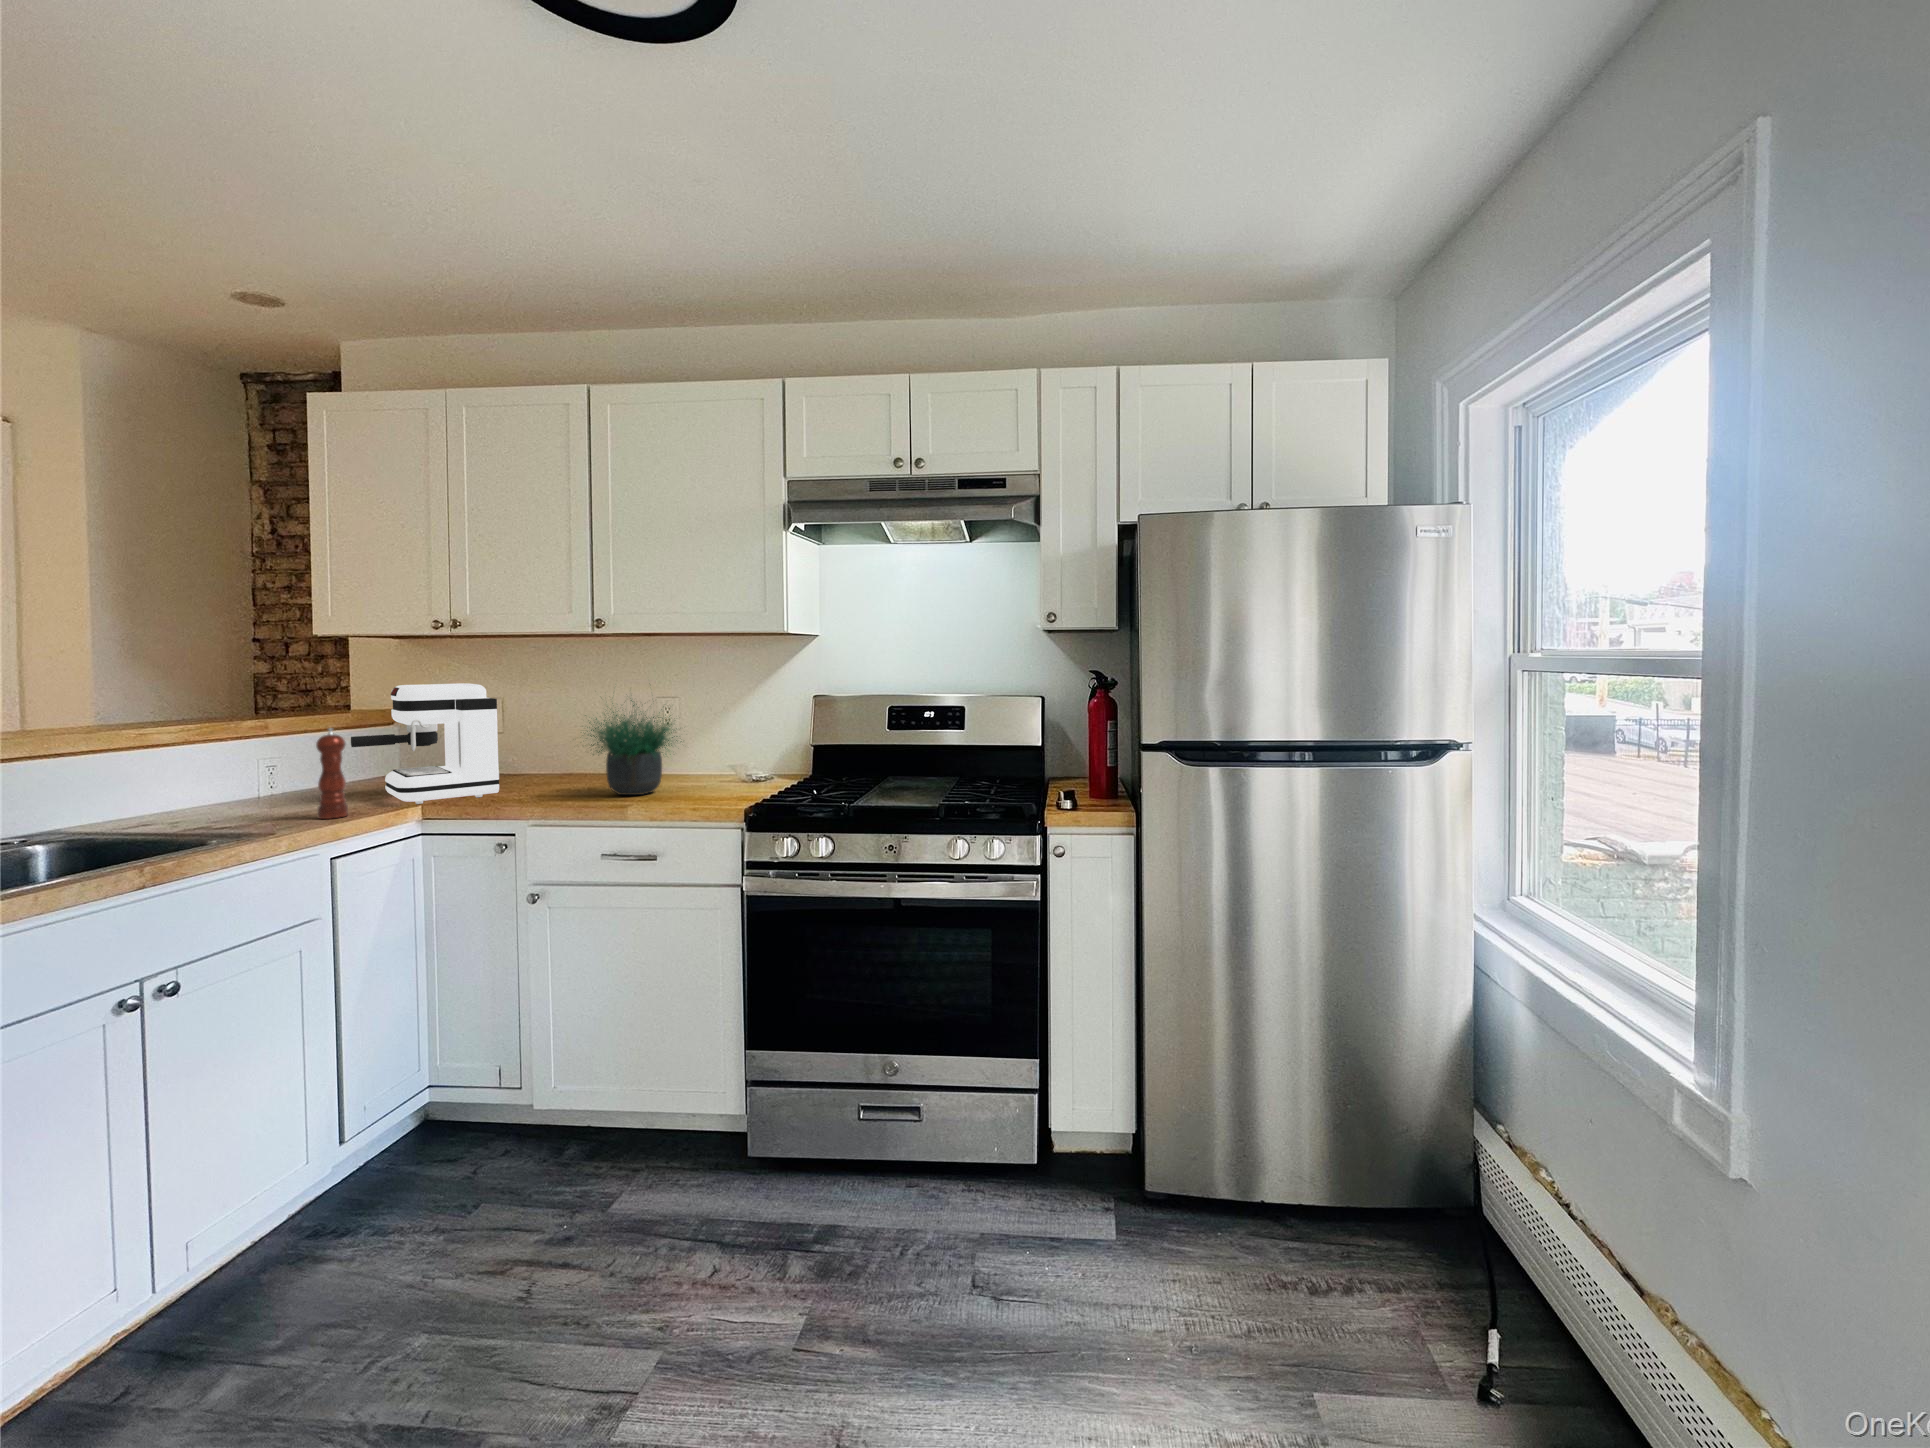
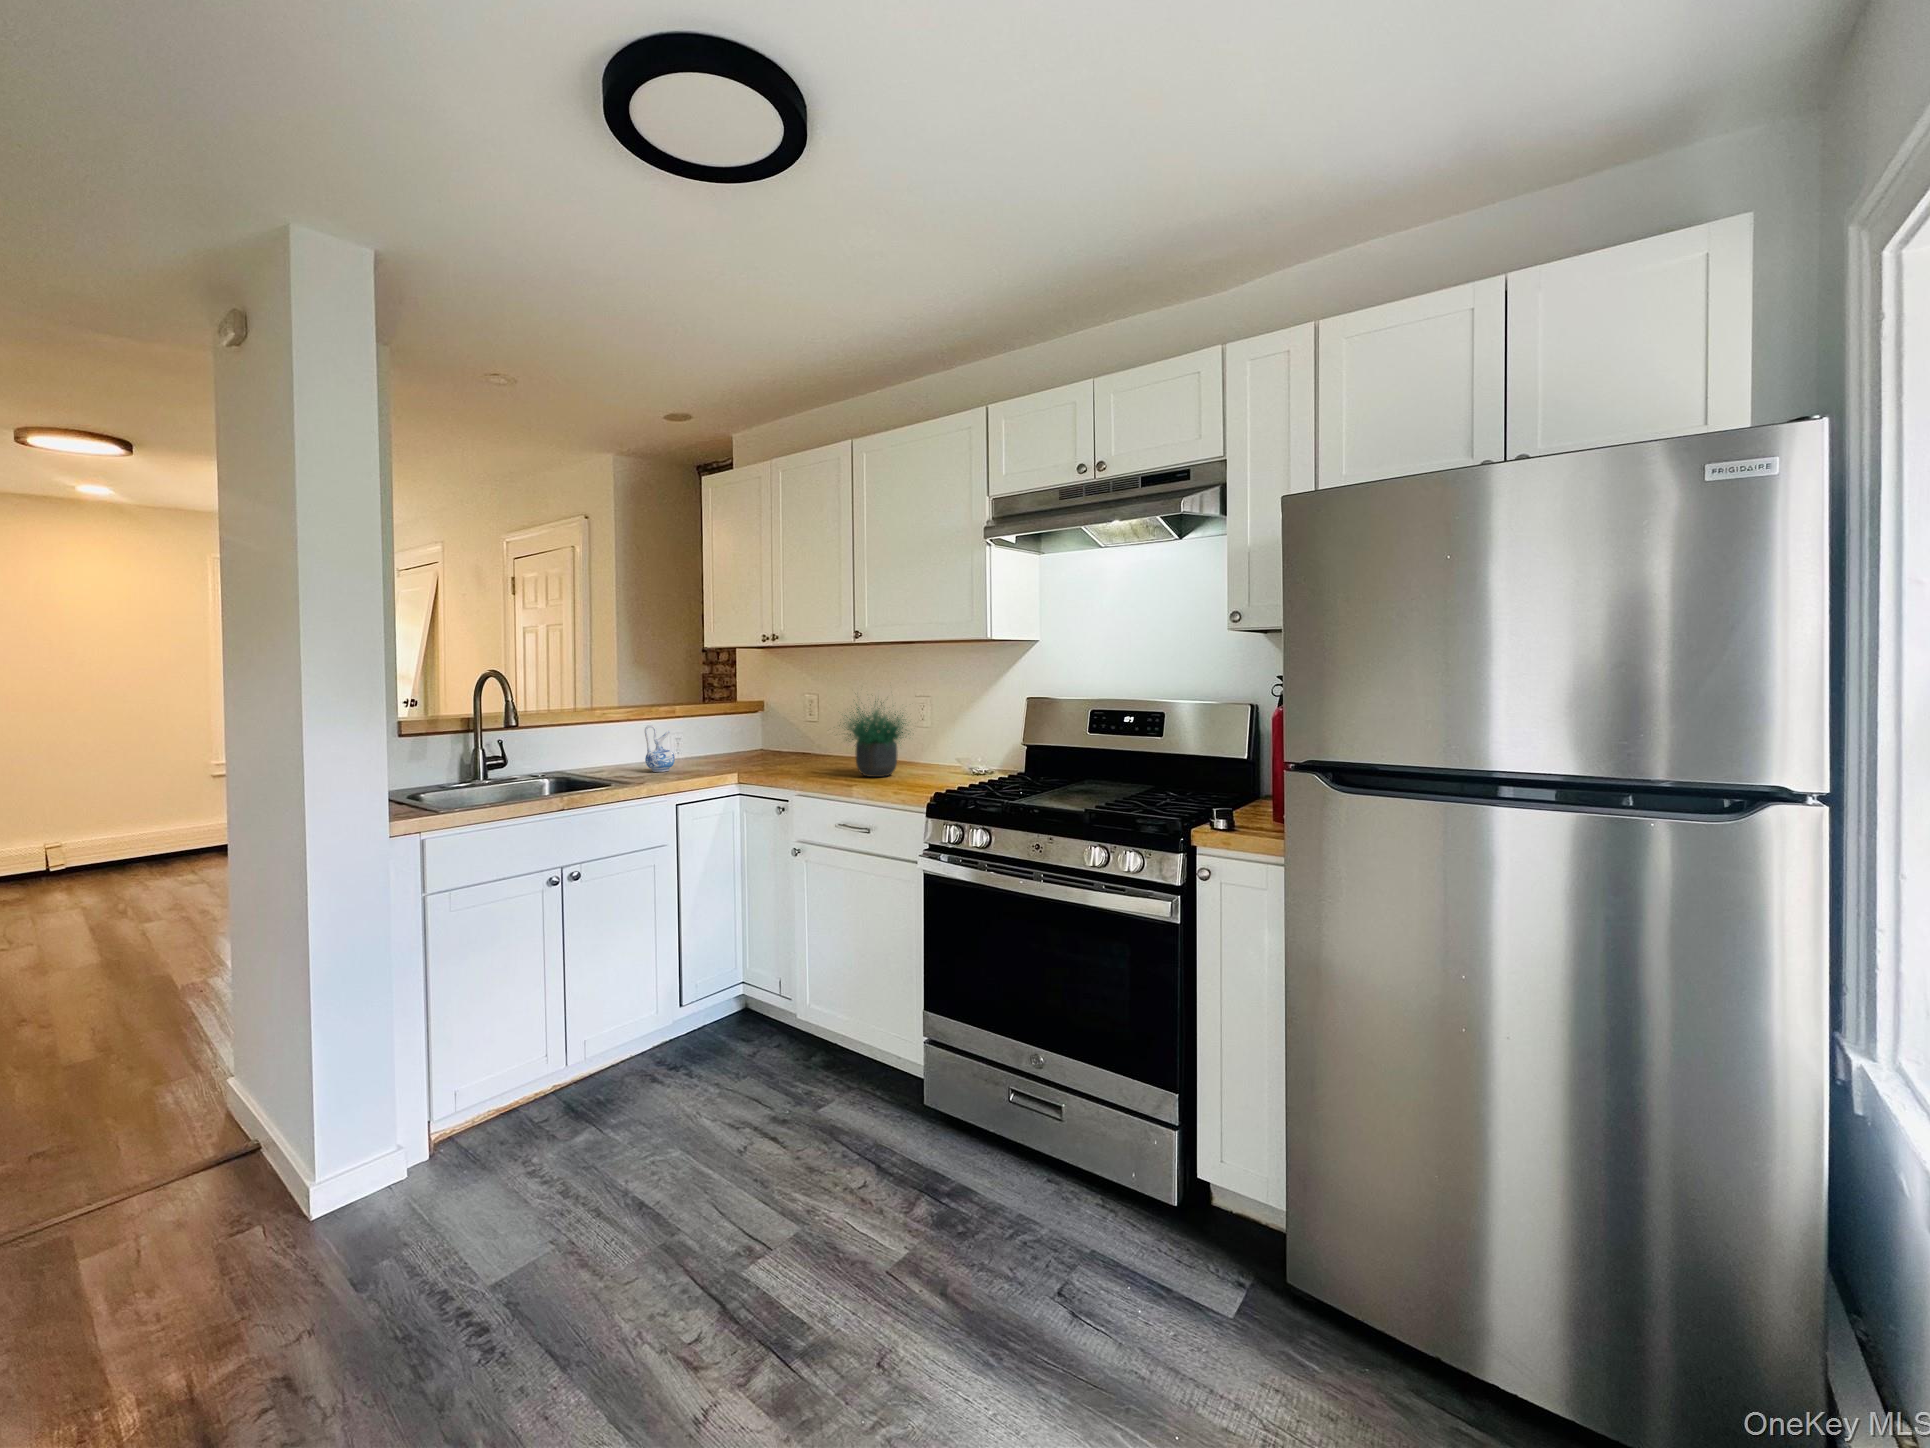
coffee maker: present [351,684,499,804] -> none [707,683,792,771]
pepper mill: present [316,728,348,819] -> none [678,714,696,776]
ceramic pitcher: none [239,748,295,817] -> present [645,725,675,772]

